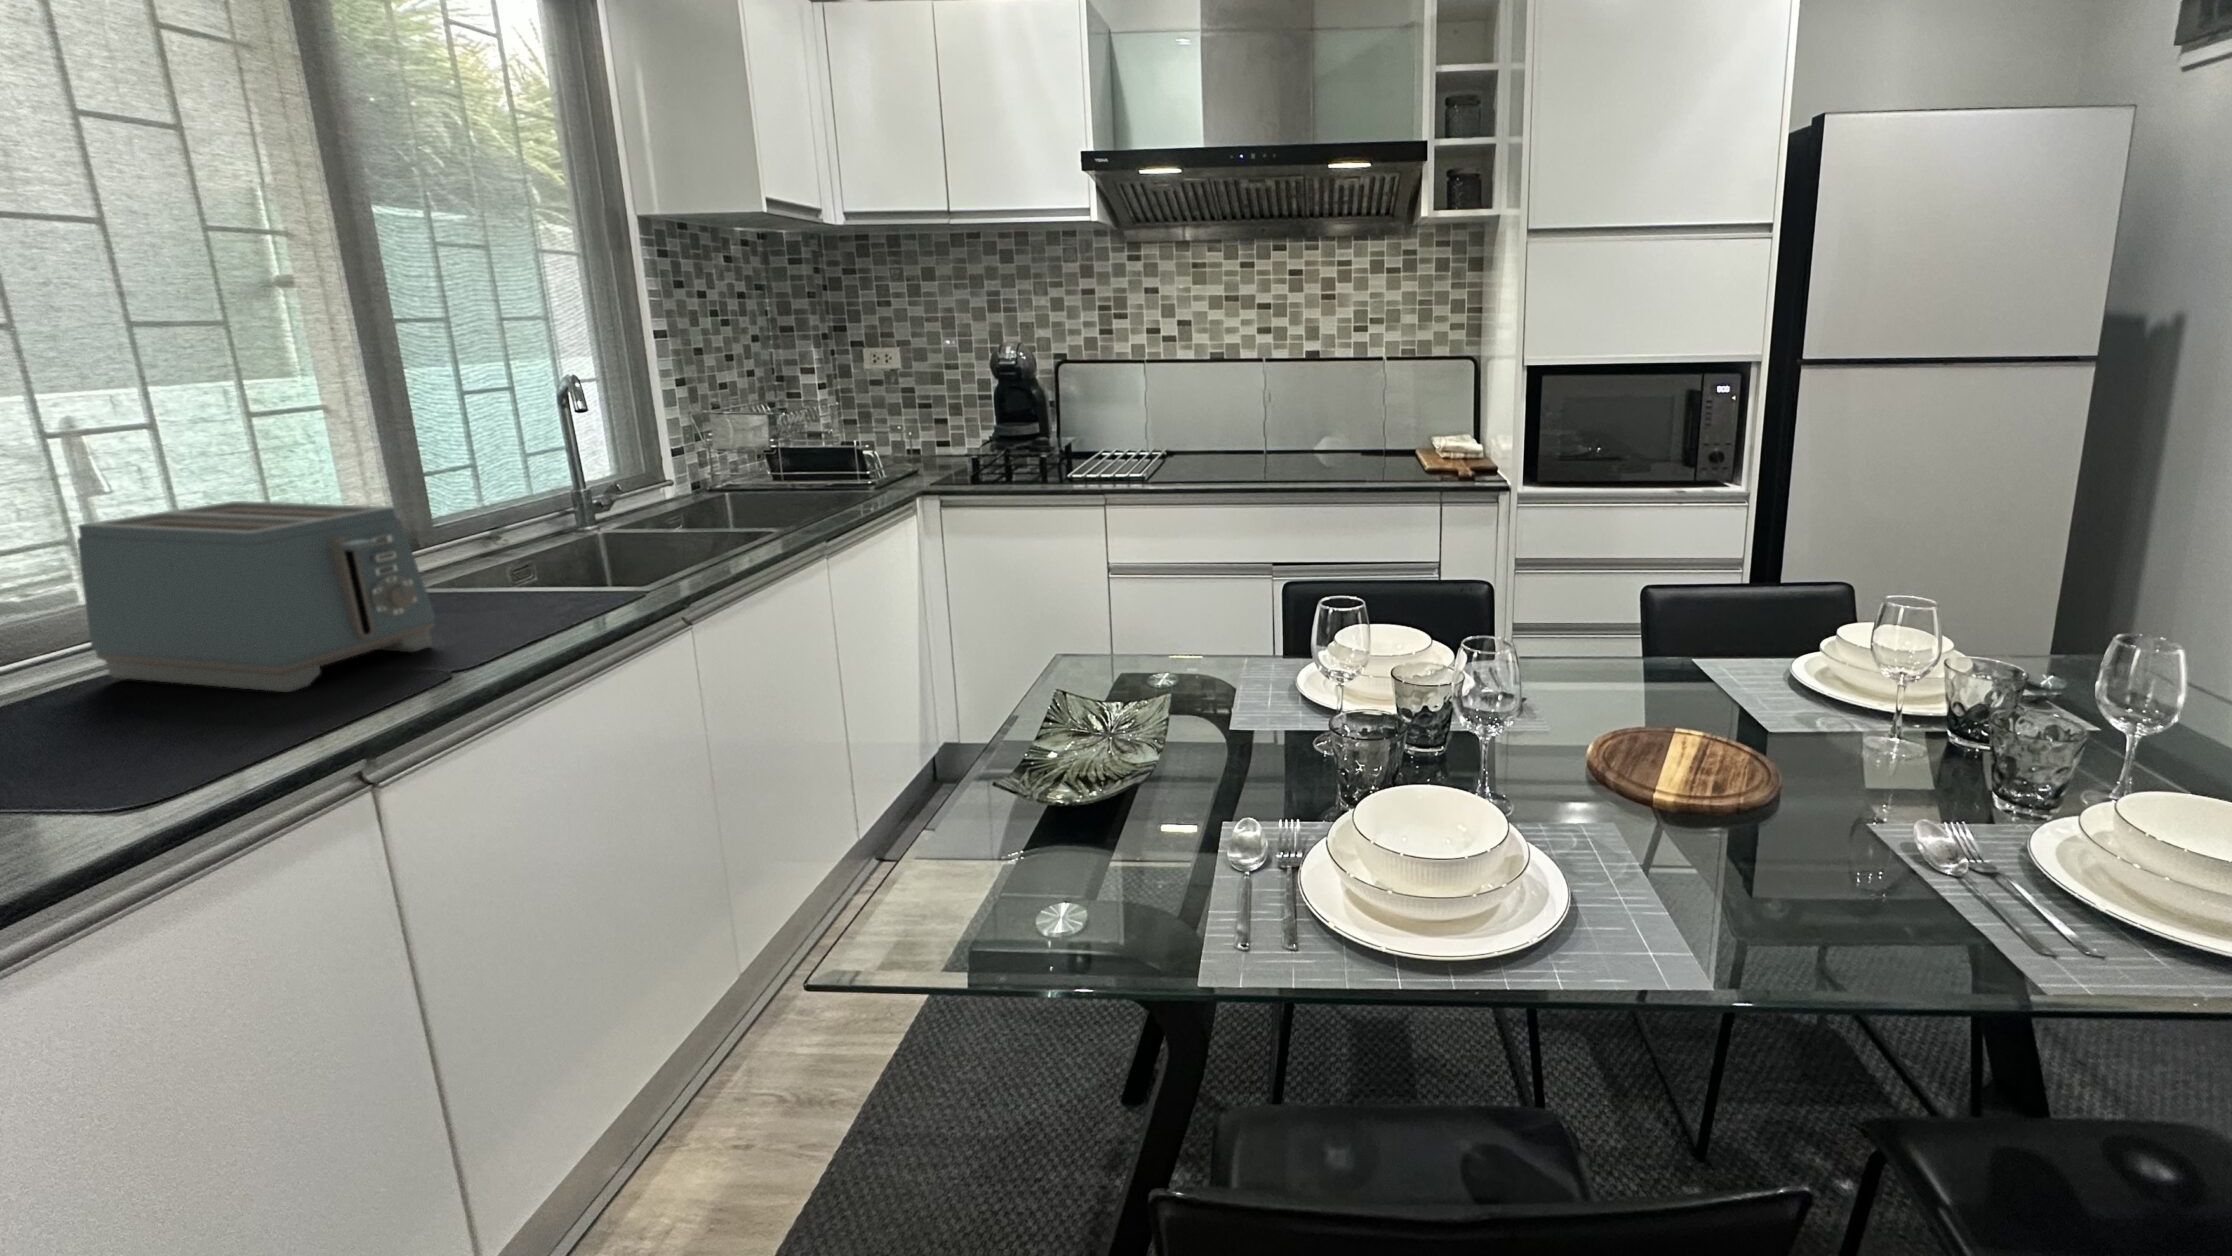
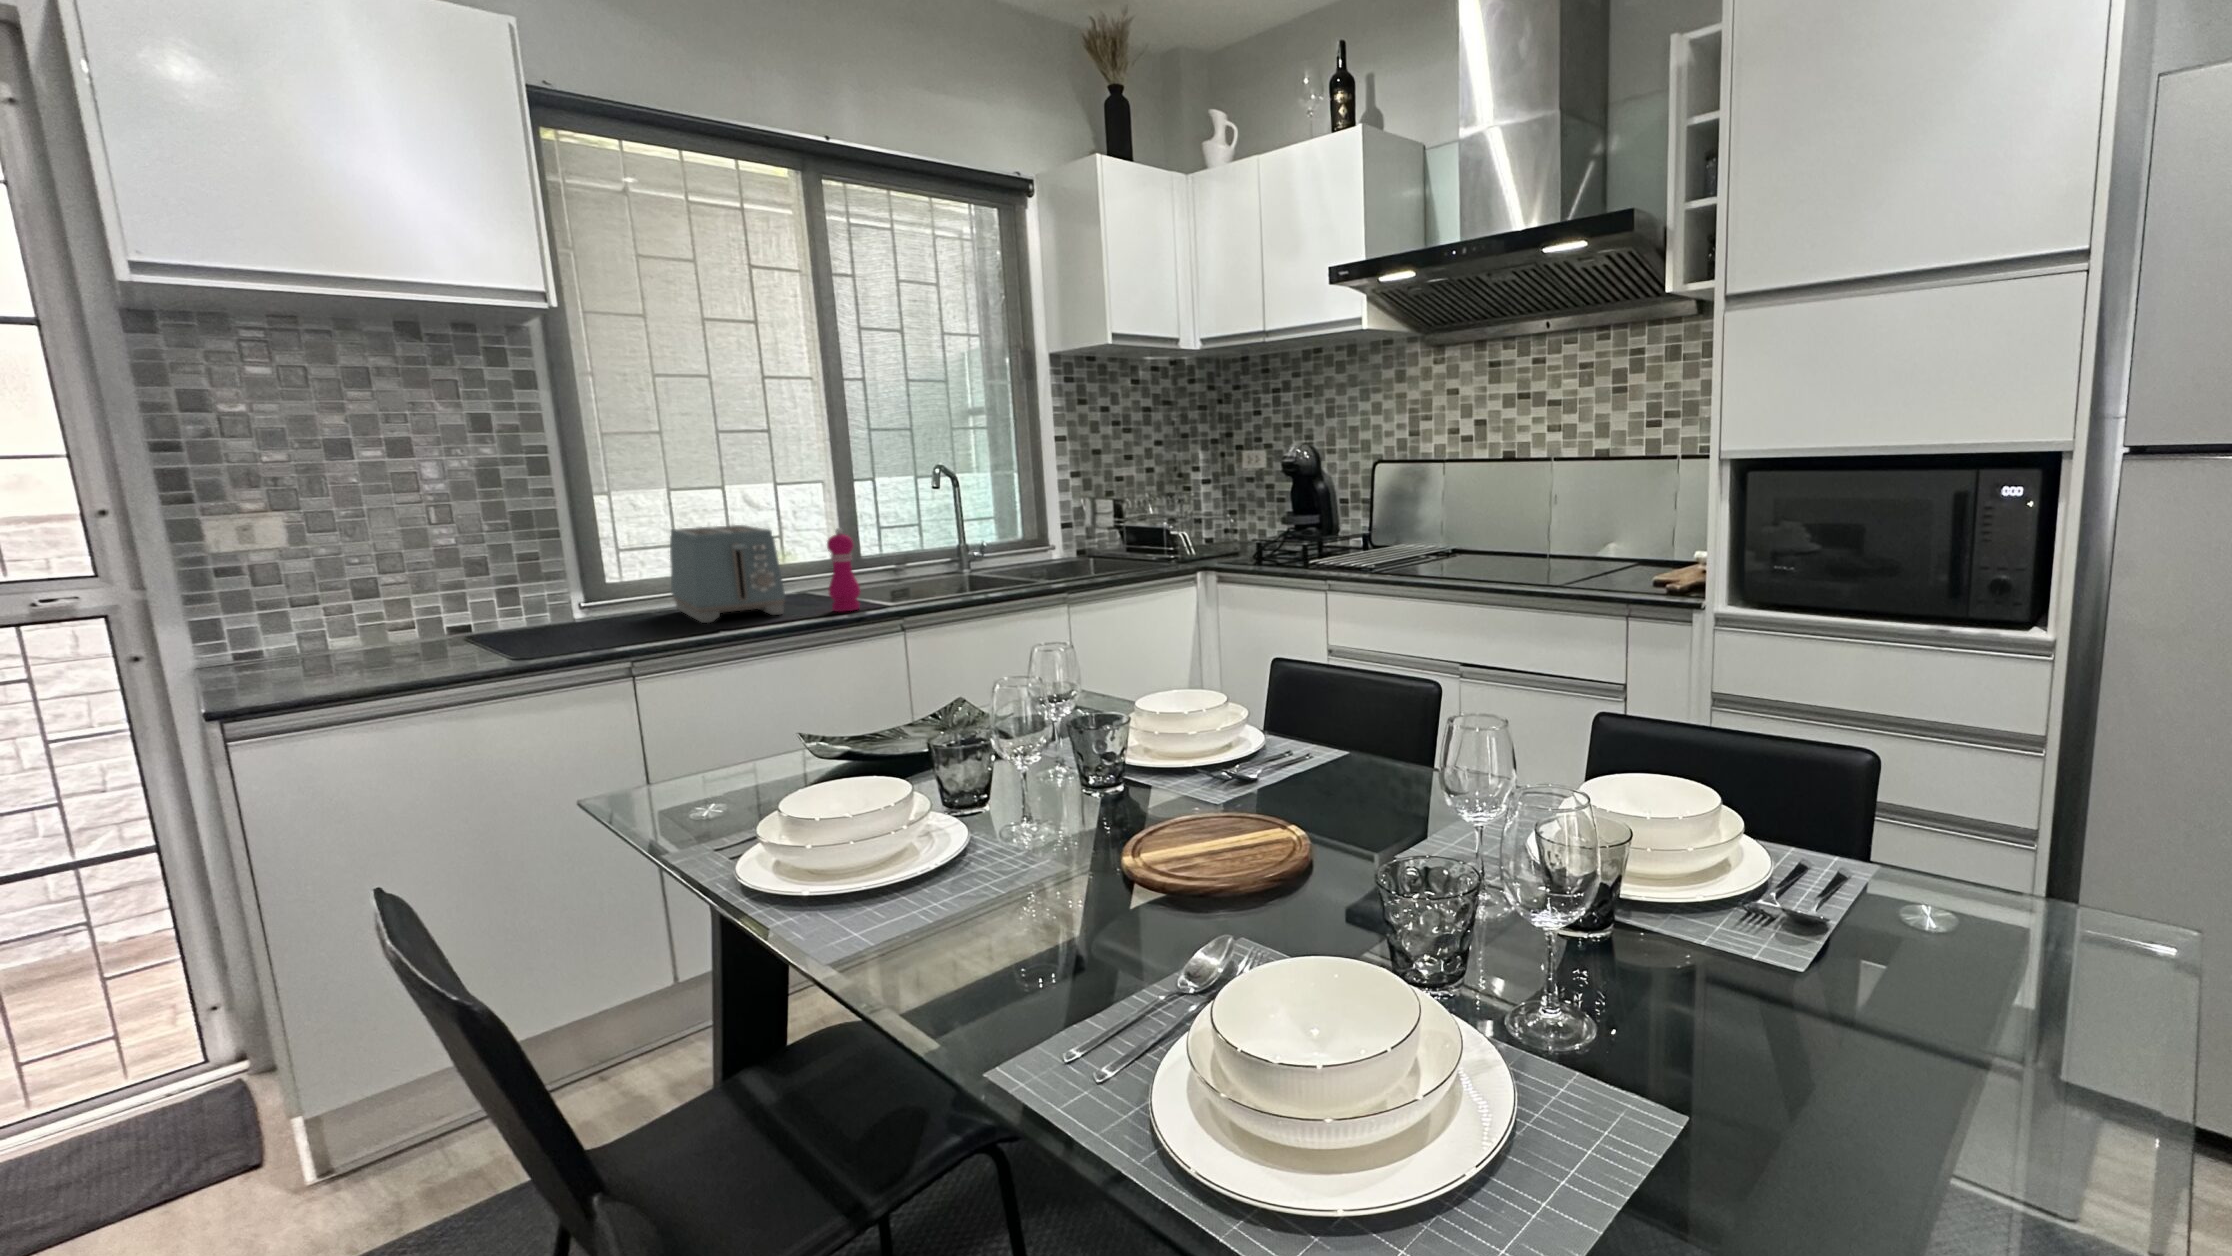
pepper mill: none [506,491,574,626] -> present [827,528,860,611]

